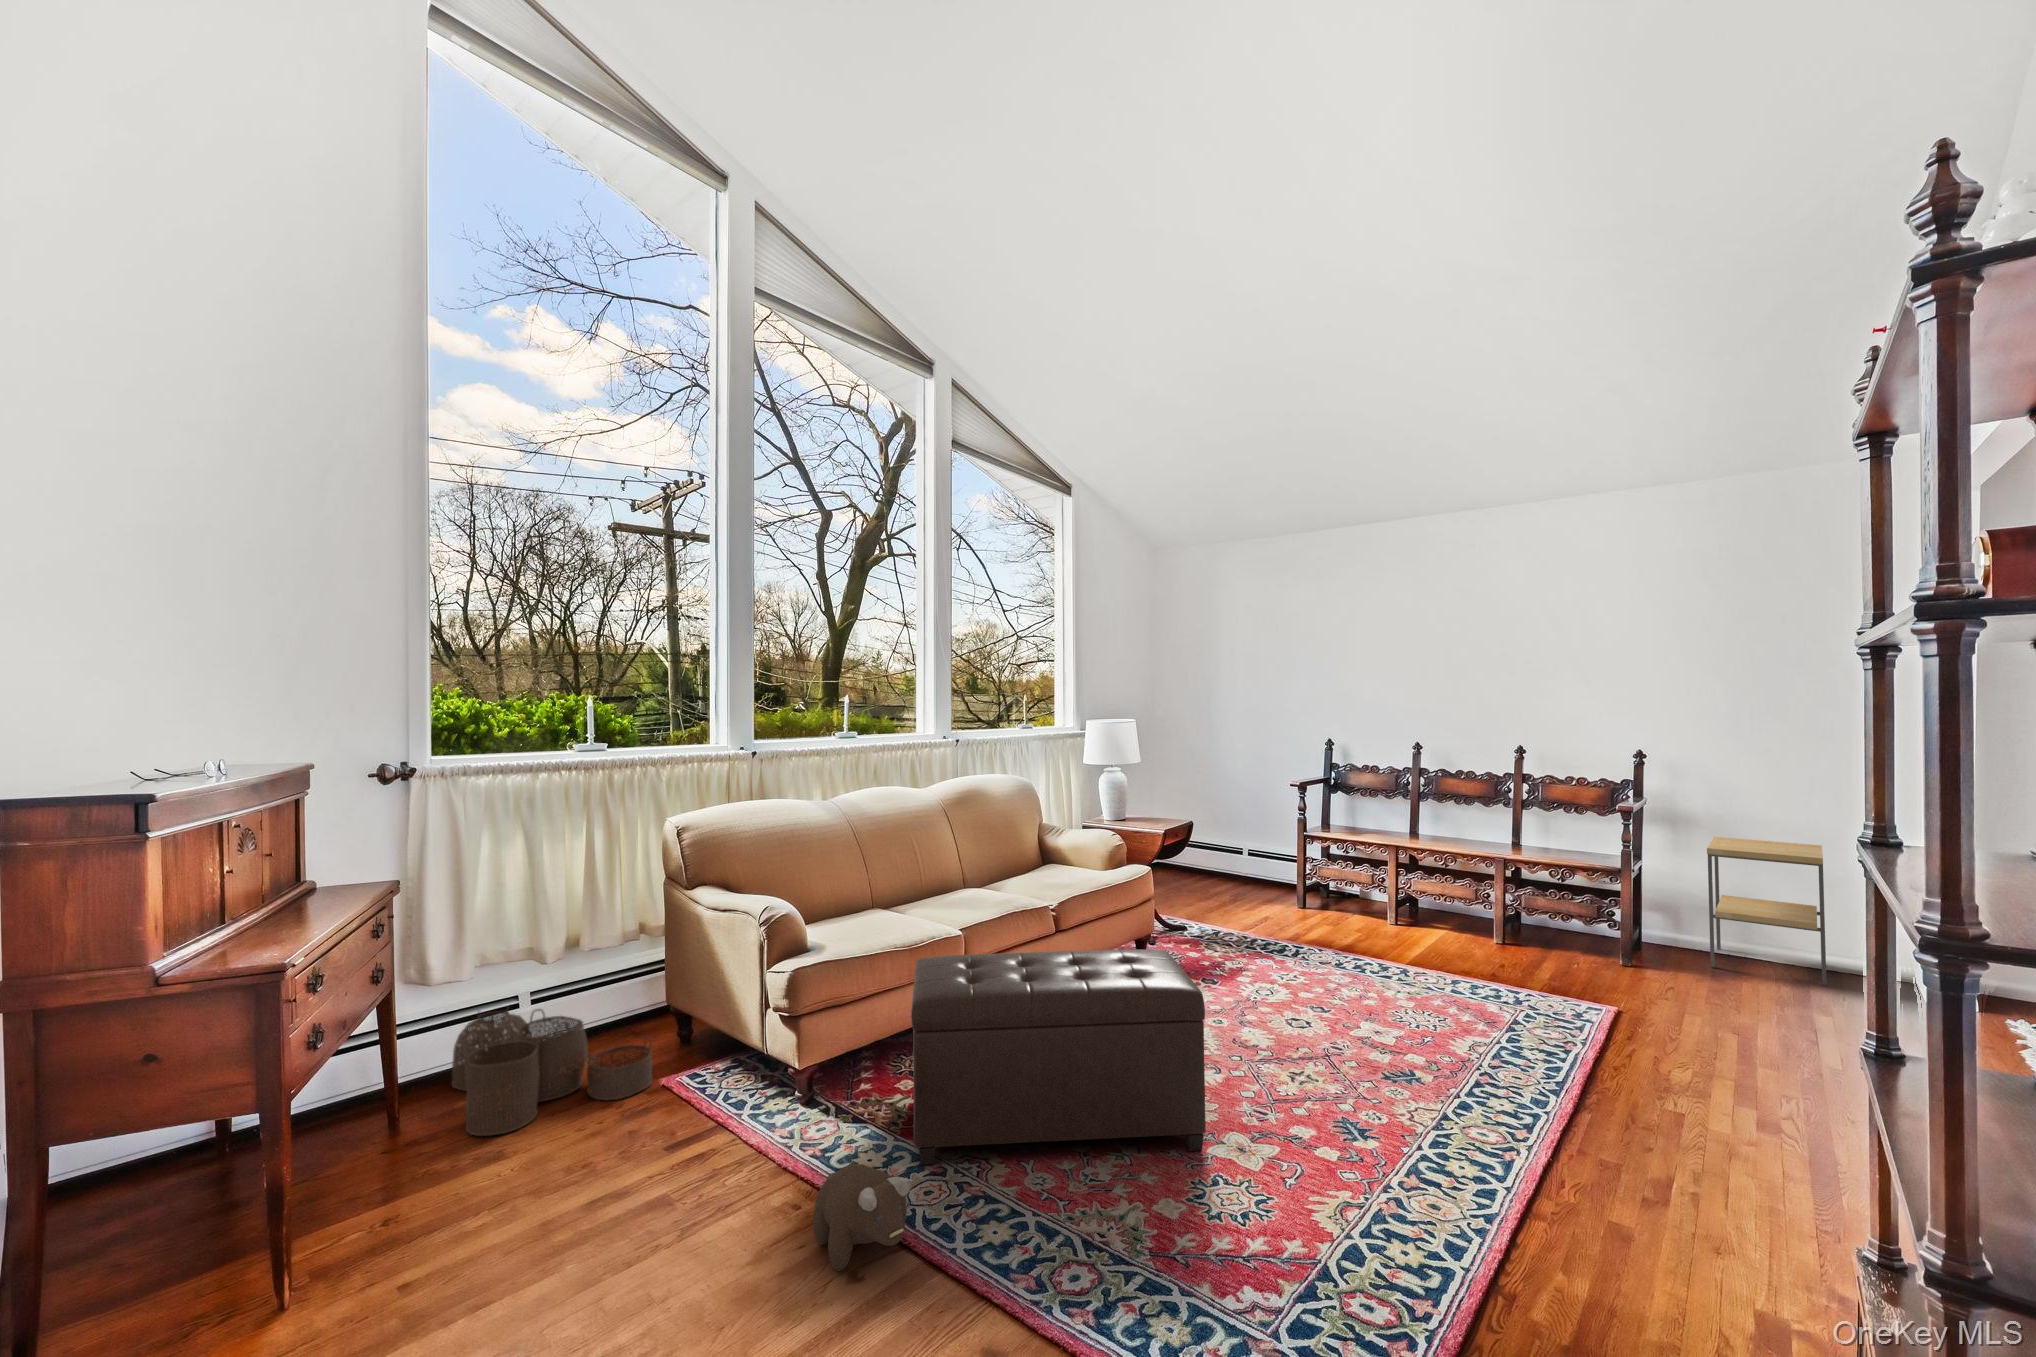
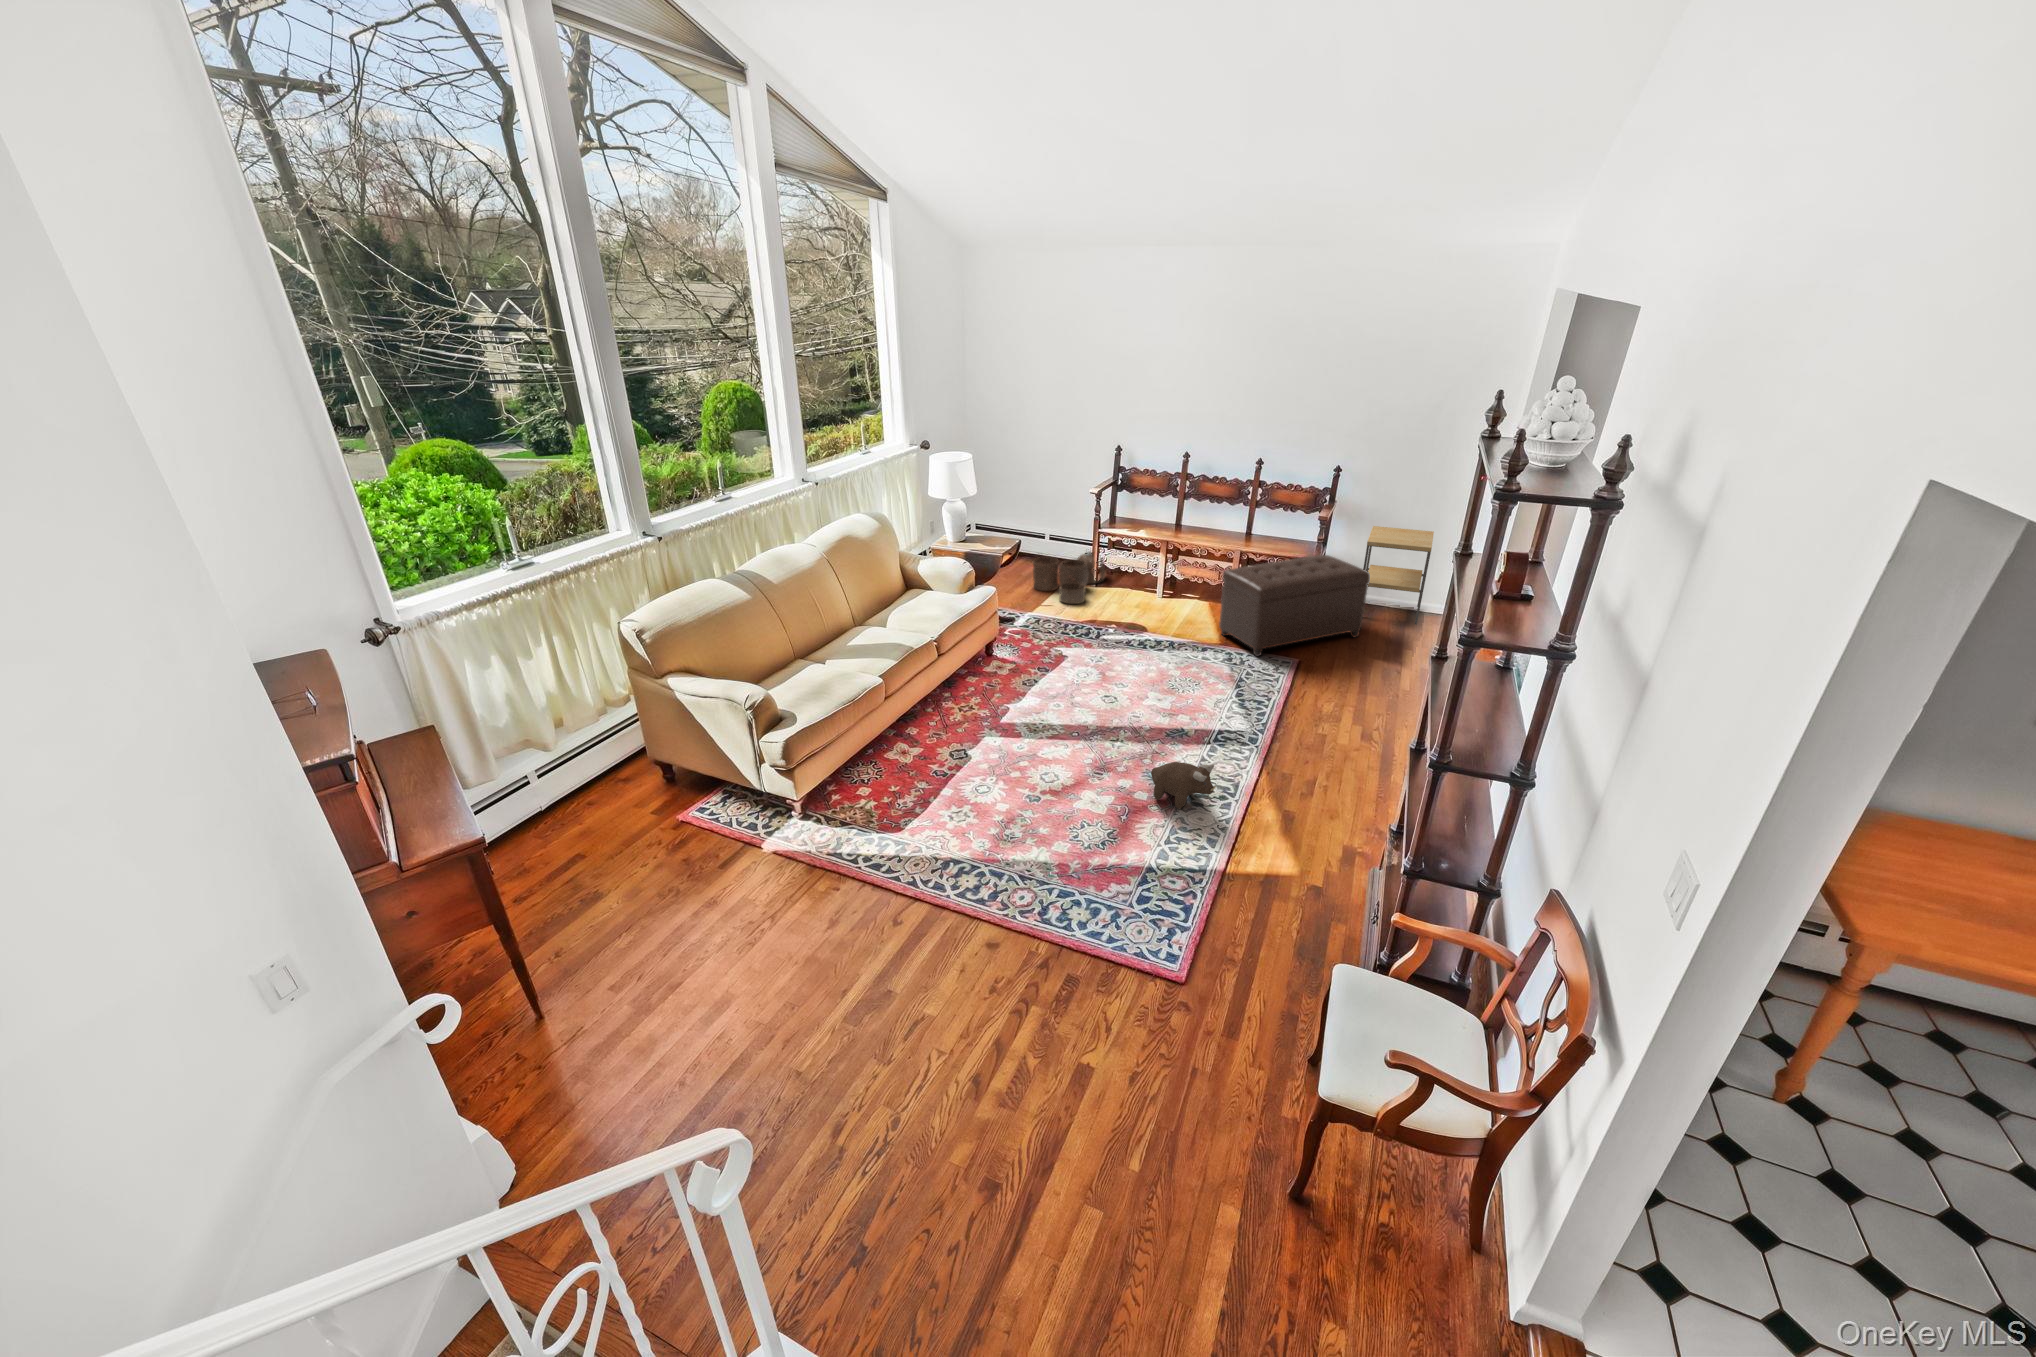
ottoman: present [911,949,1206,1165] -> present [1219,555,1370,656]
woven basket: present [452,1009,653,1136] -> present [1033,552,1105,604]
plush toy: present [813,1164,912,1271] -> present [1151,762,1216,809]

